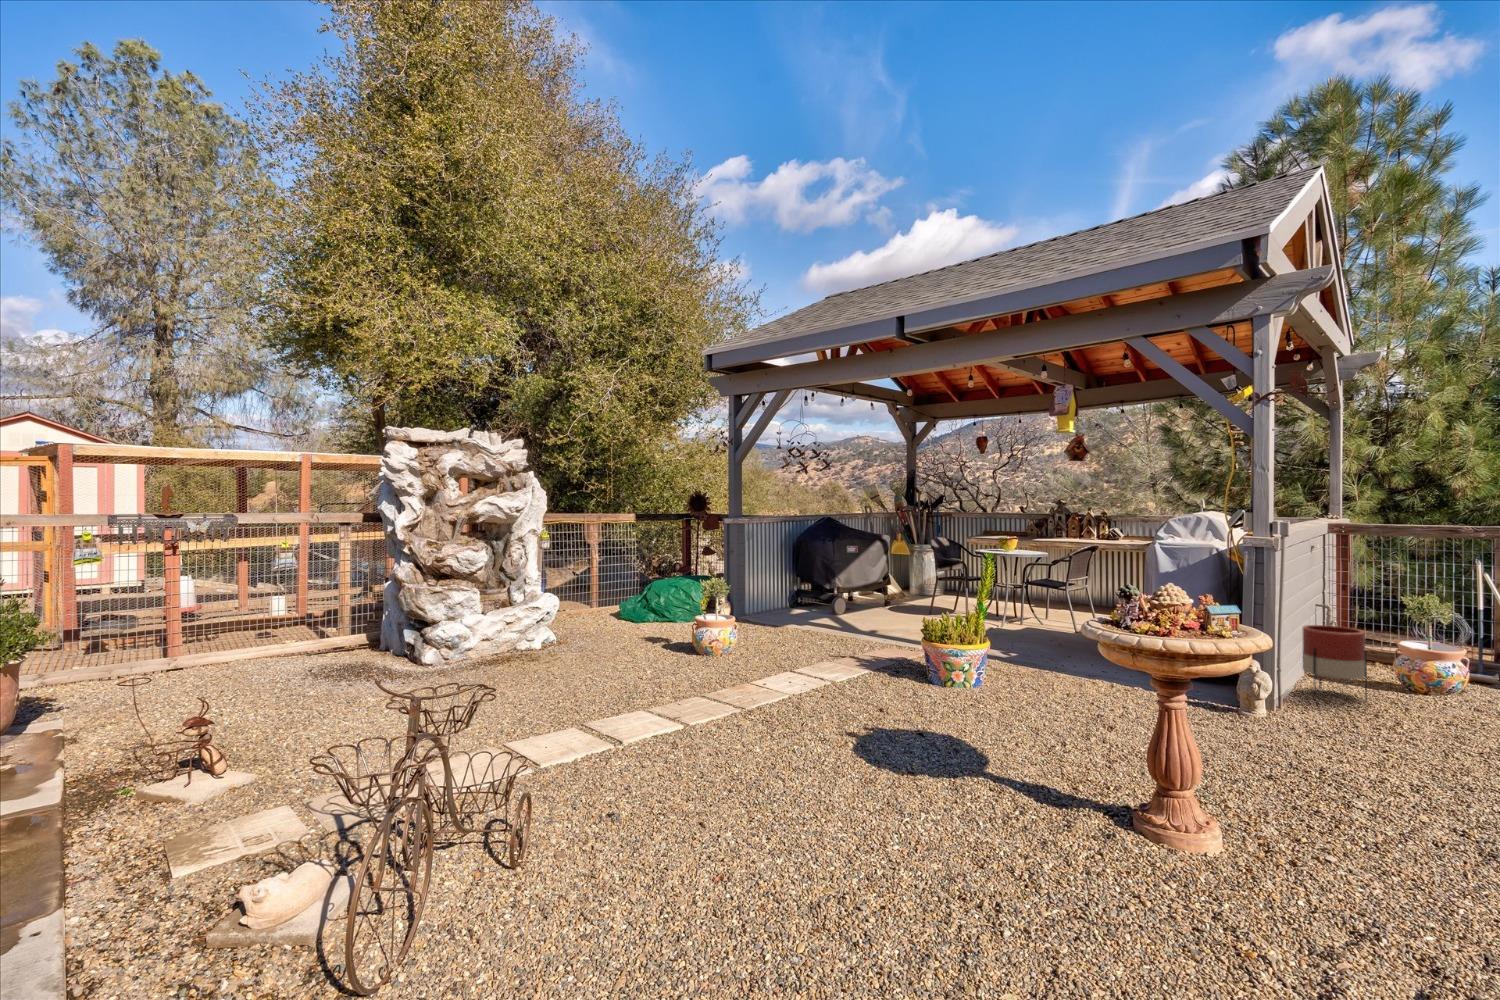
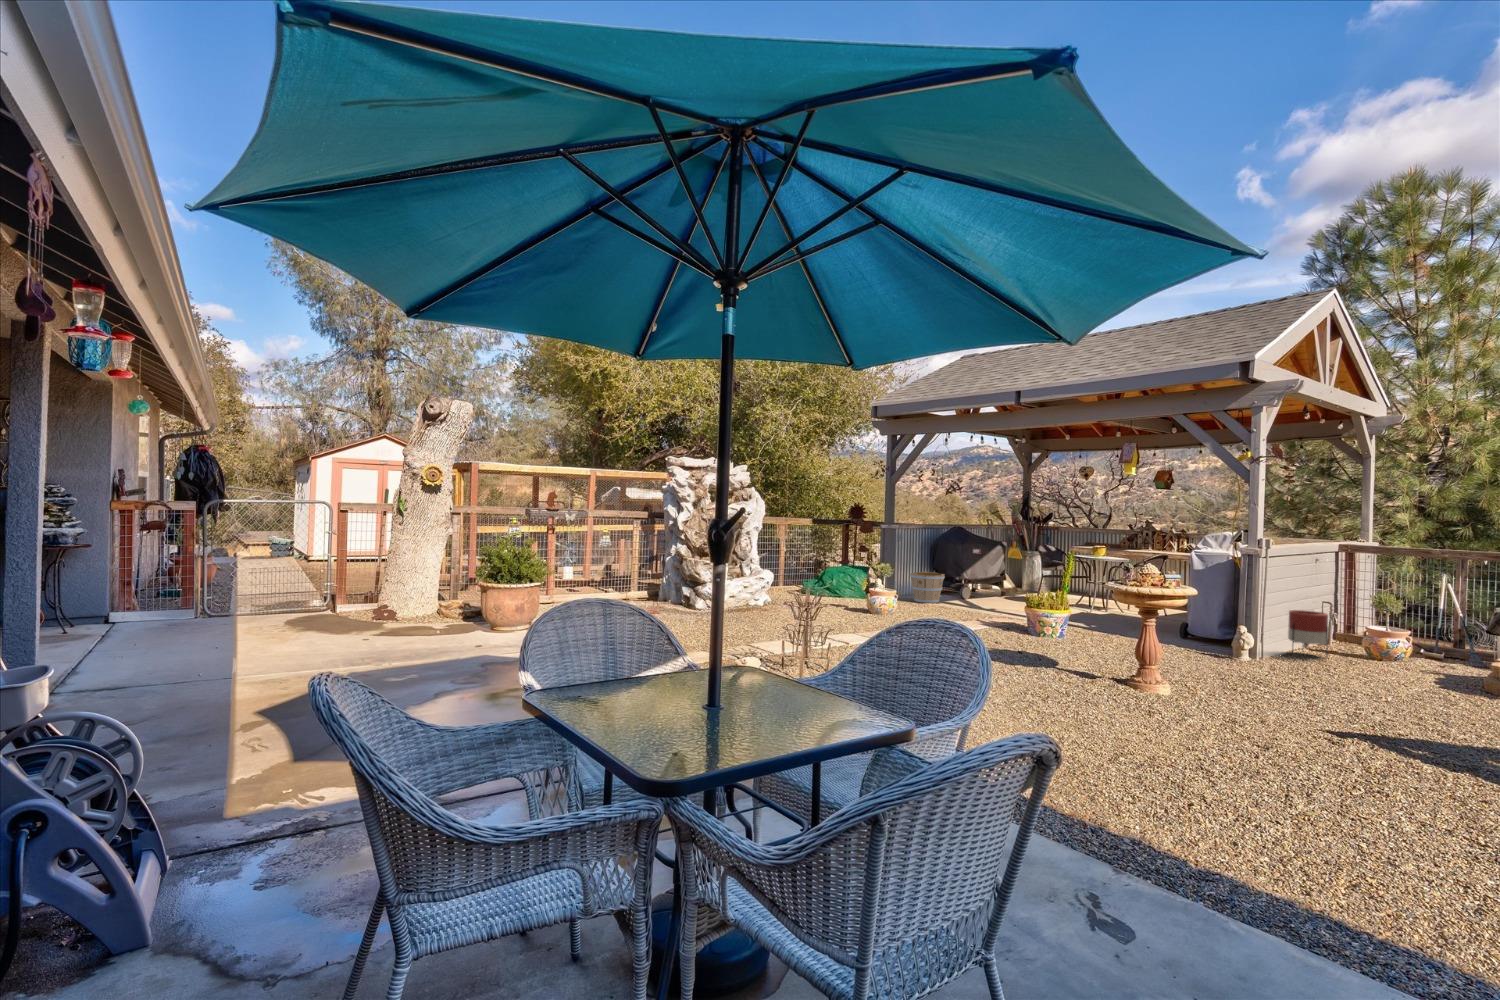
wooden bucket: none [765,579,810,623] -> present [910,572,945,603]

